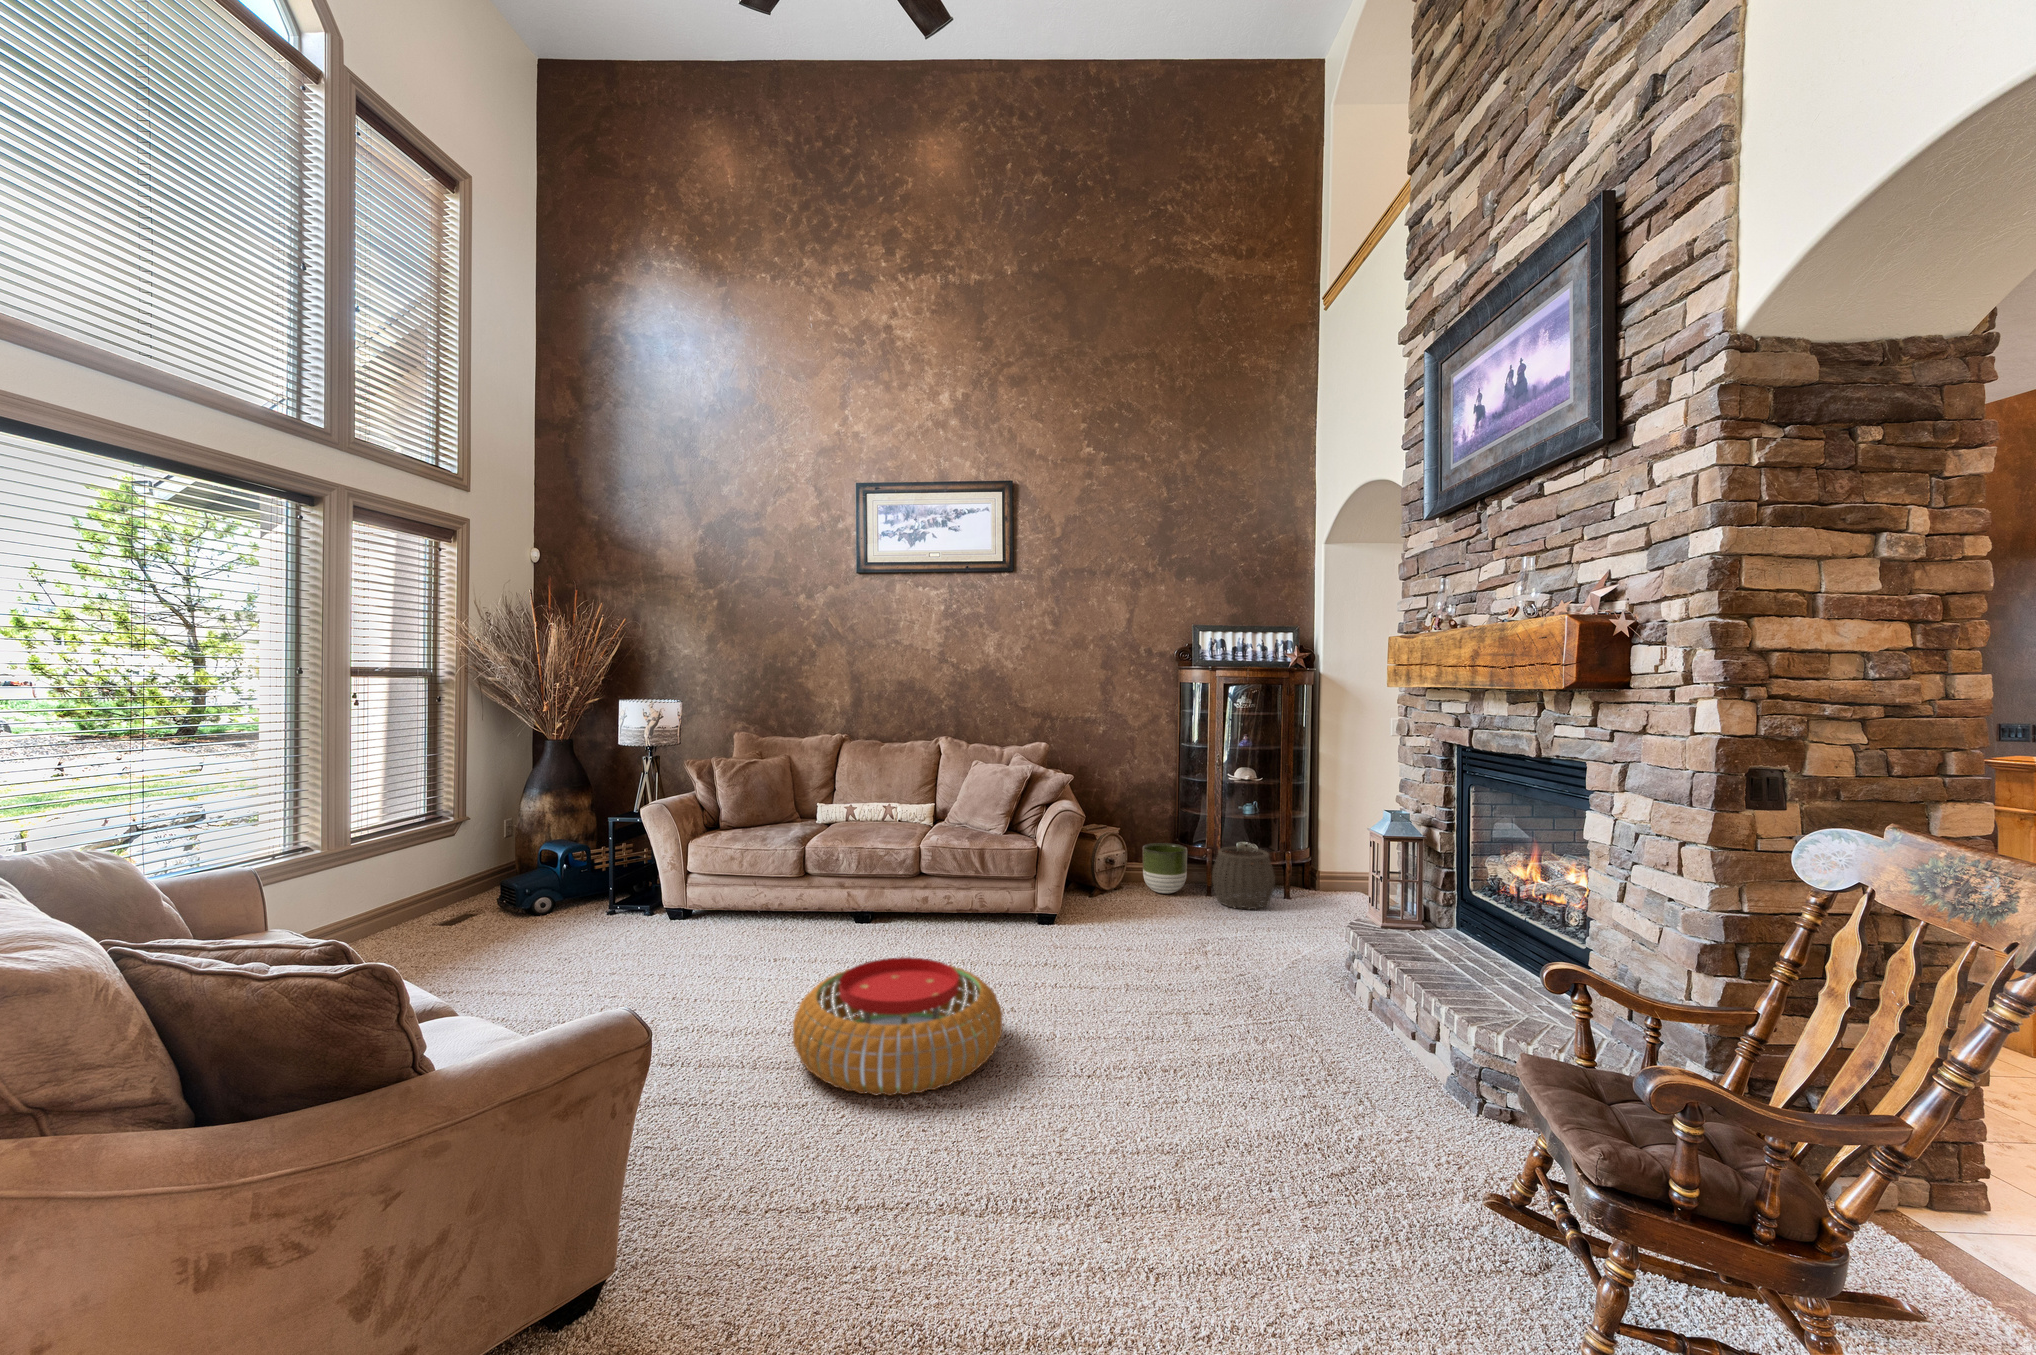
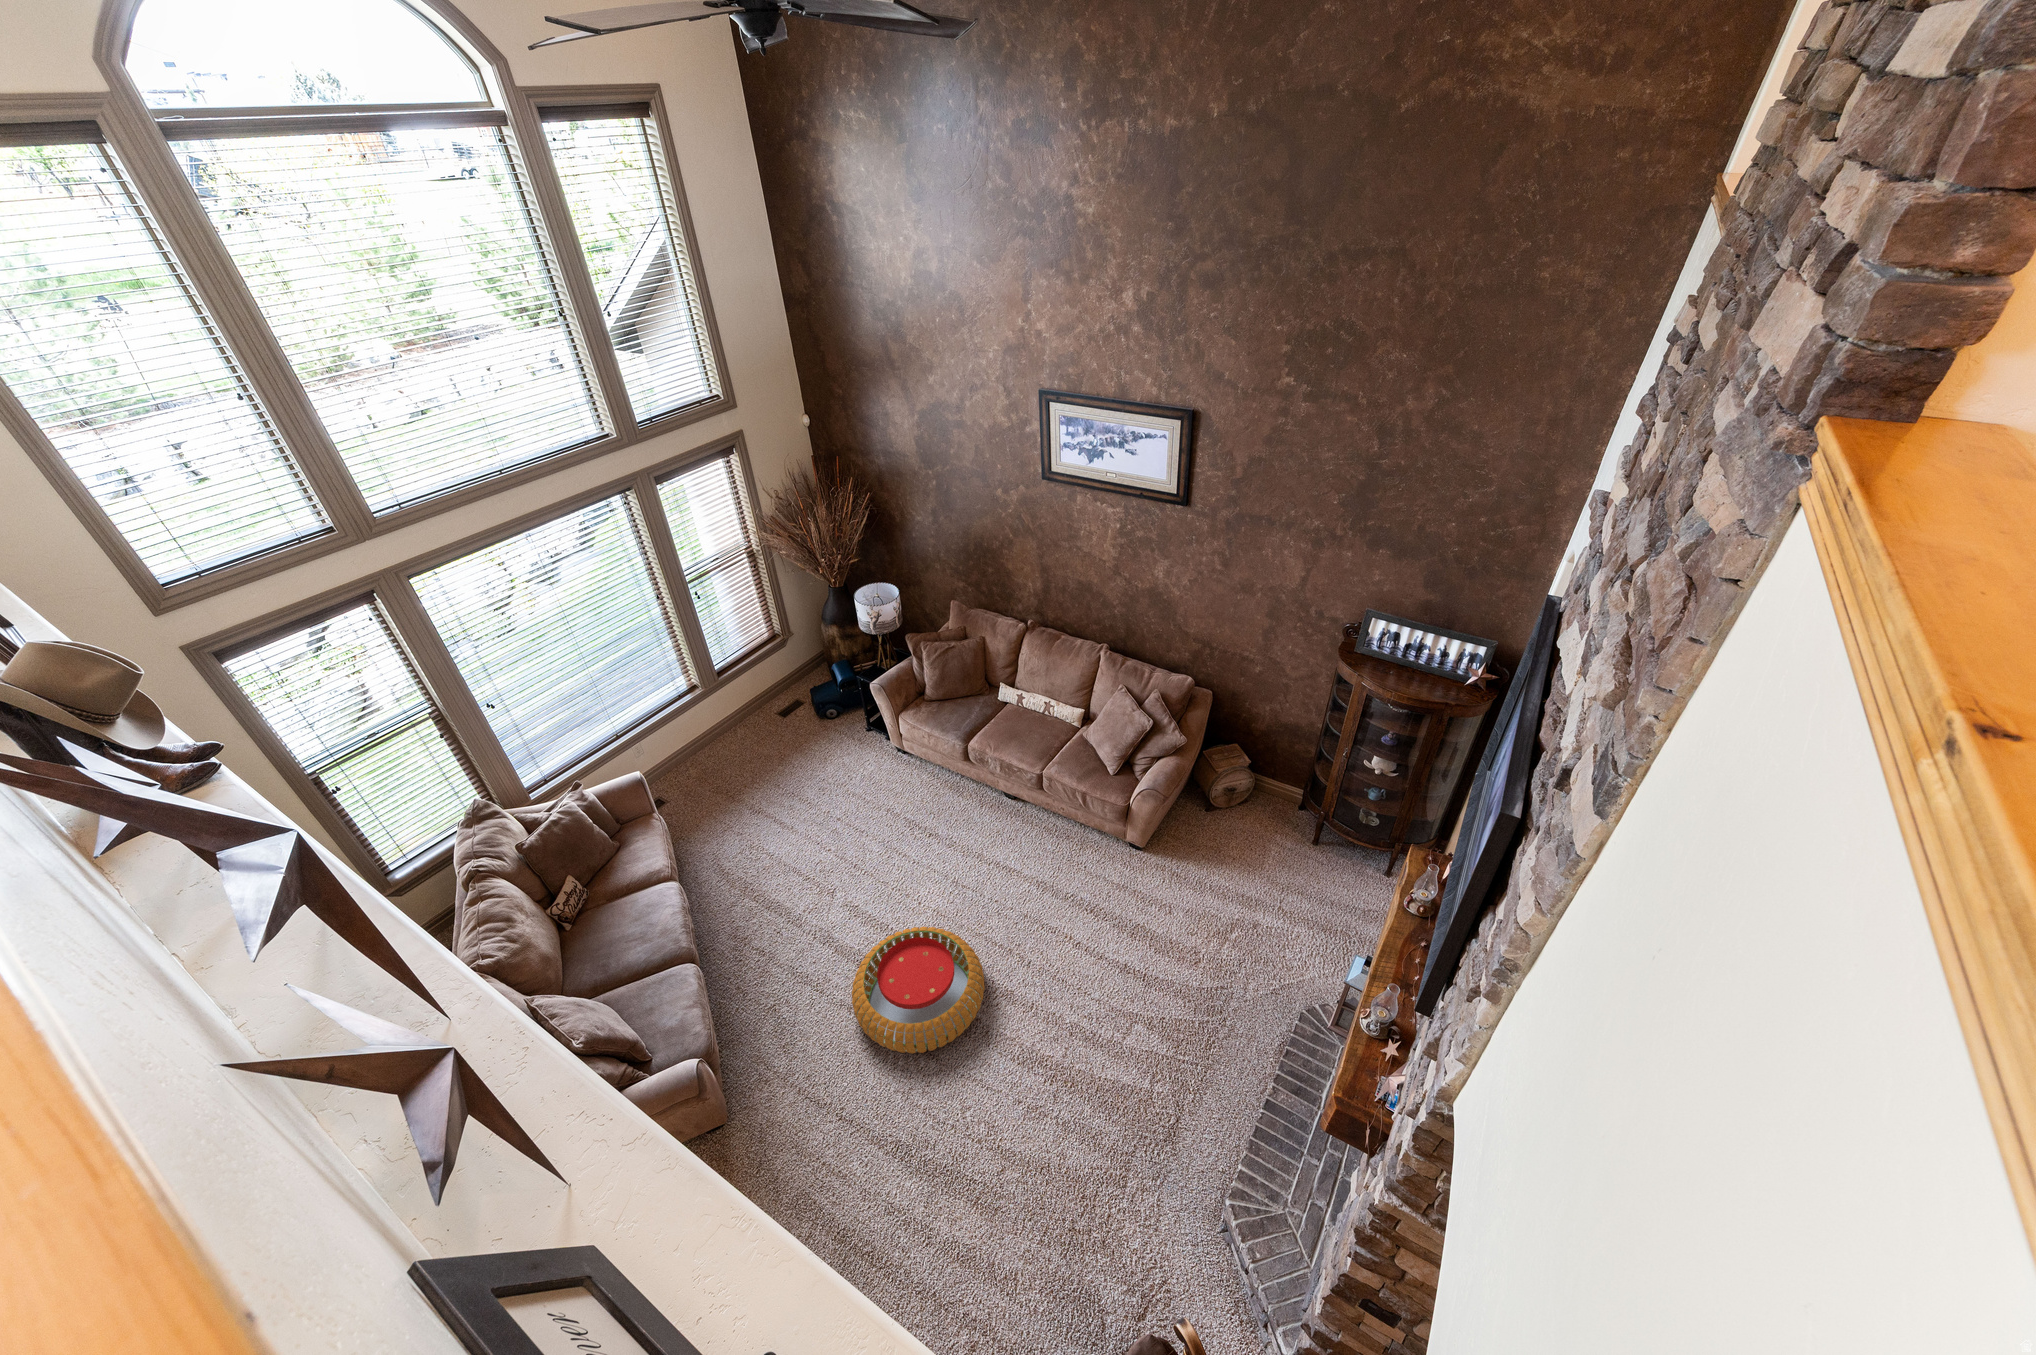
planter: present [1143,843,1187,894] -> none [1262,781,1308,832]
woven basket: present [1212,847,1275,910] -> none [1307,824,1370,892]

